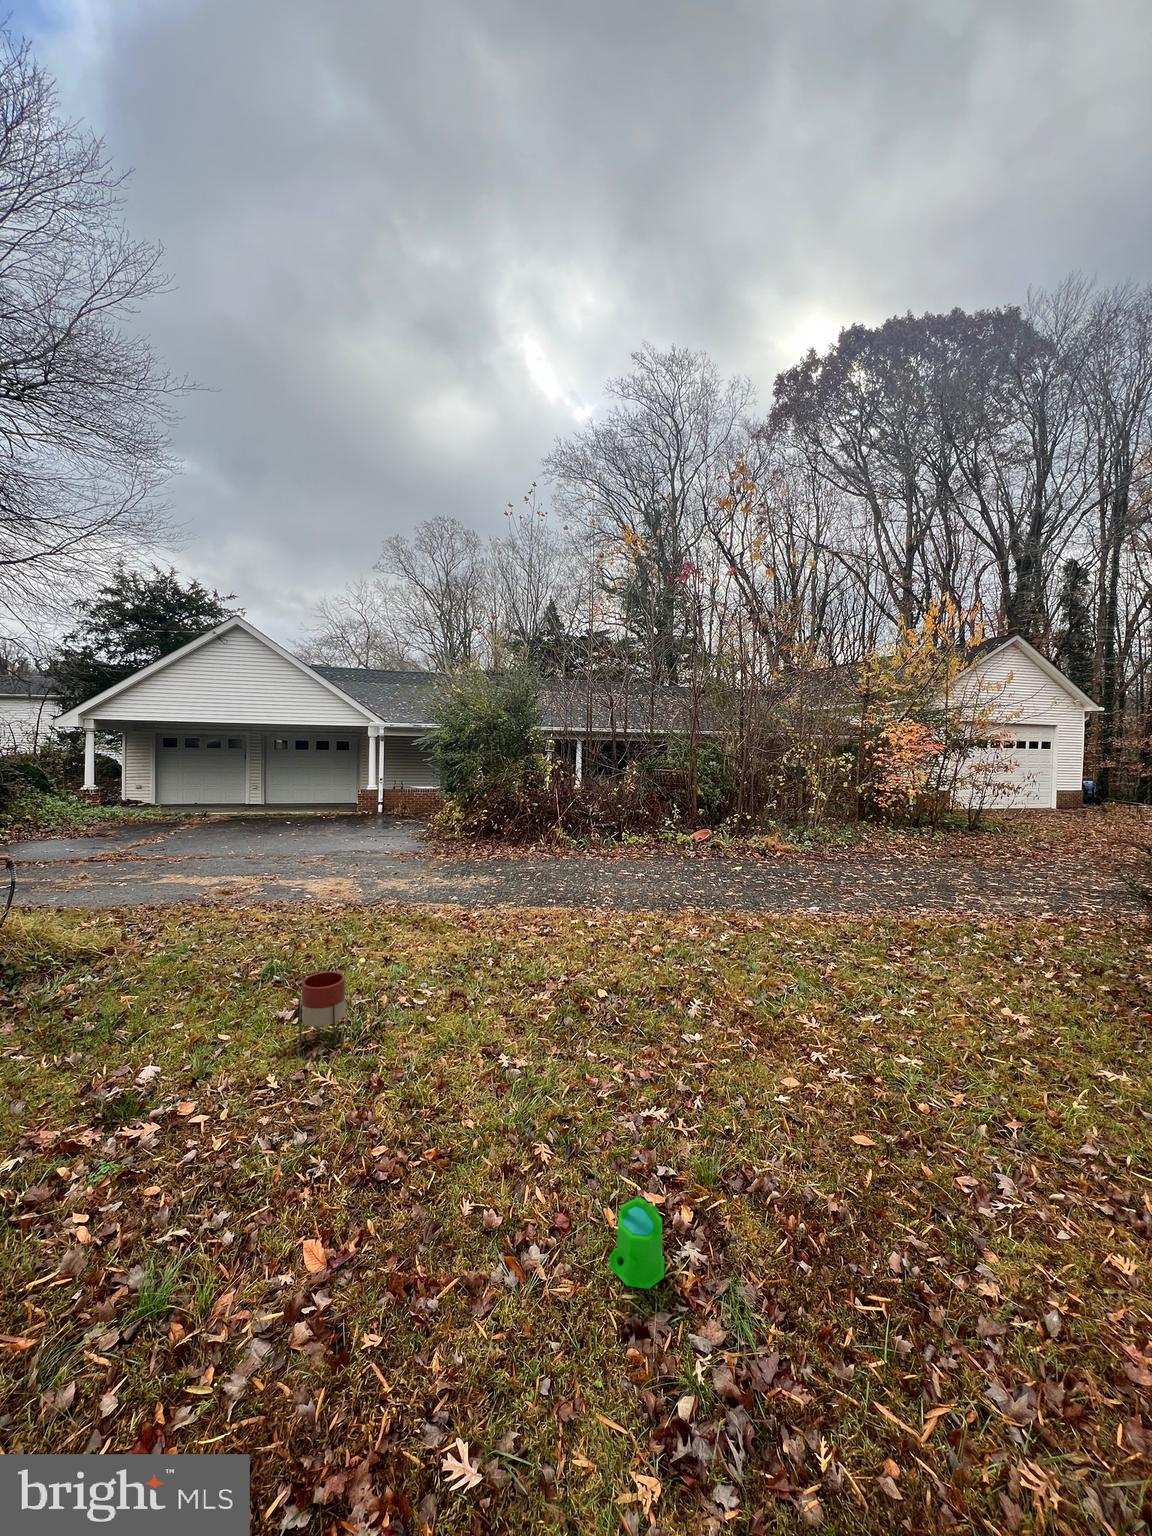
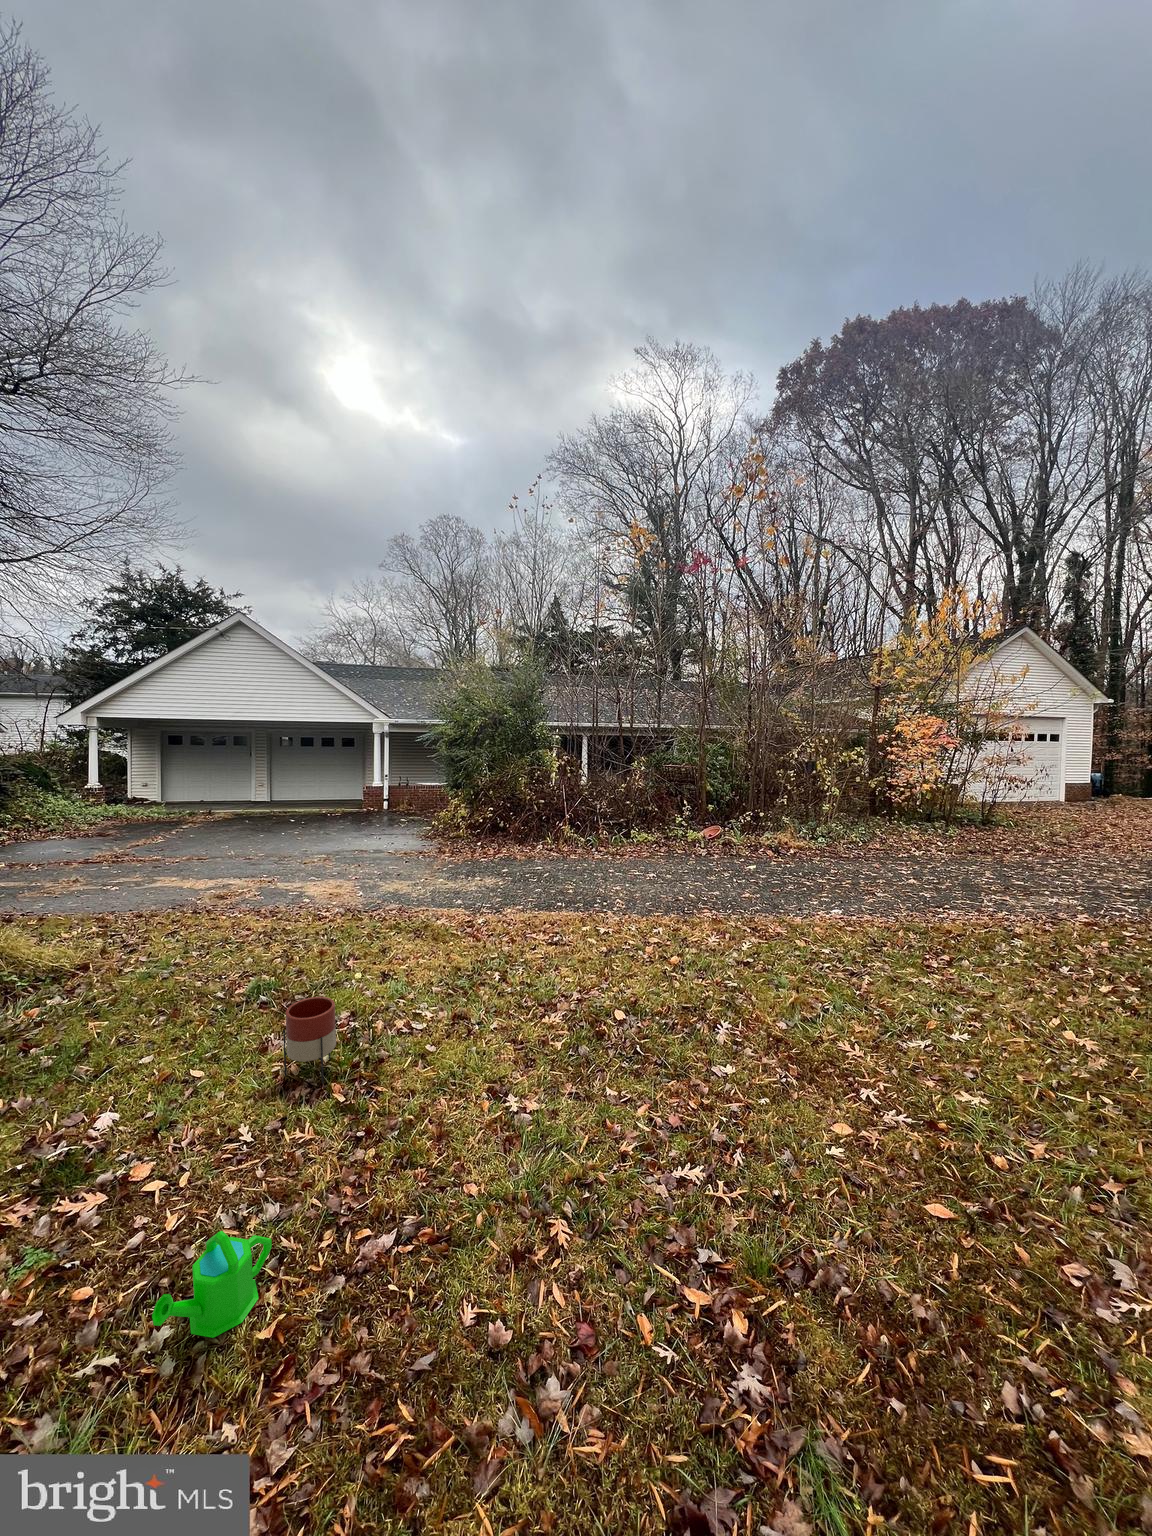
watering can: present [609,1197,665,1289] -> present [152,1231,272,1338]

